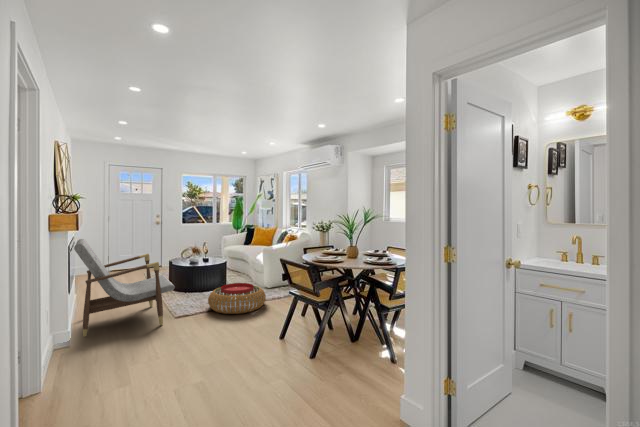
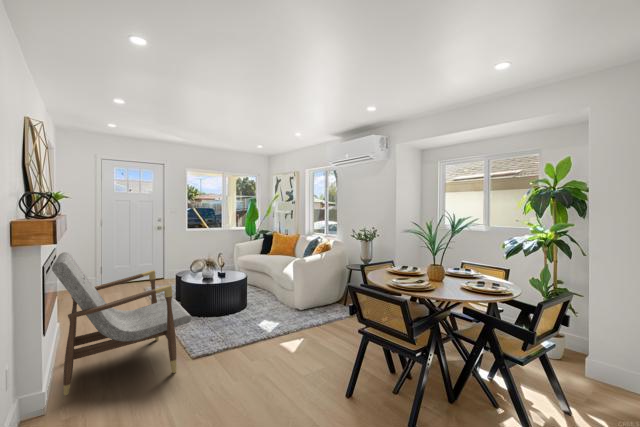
pouf: present [208,283,266,314] -> none [233,307,306,352]

